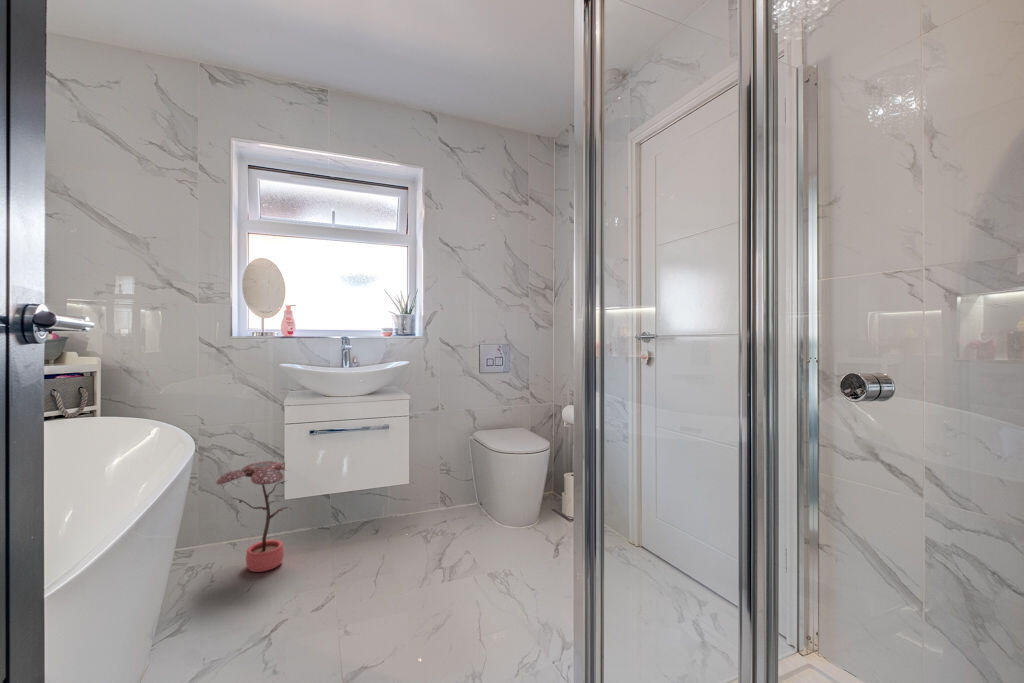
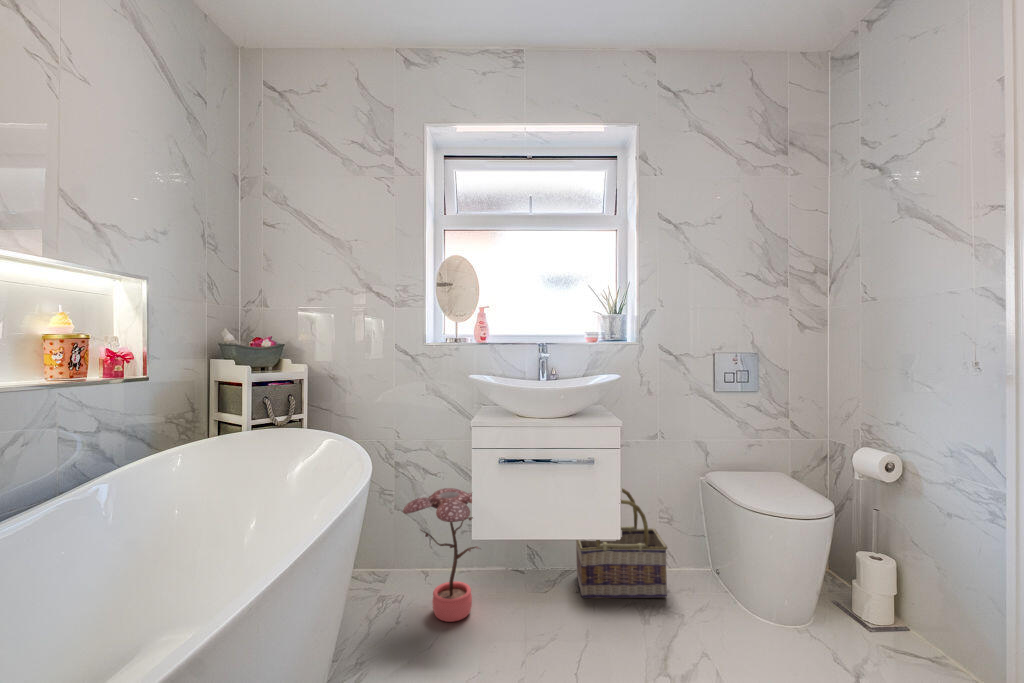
basket: none [373,449,444,537] -> present [576,488,667,598]

